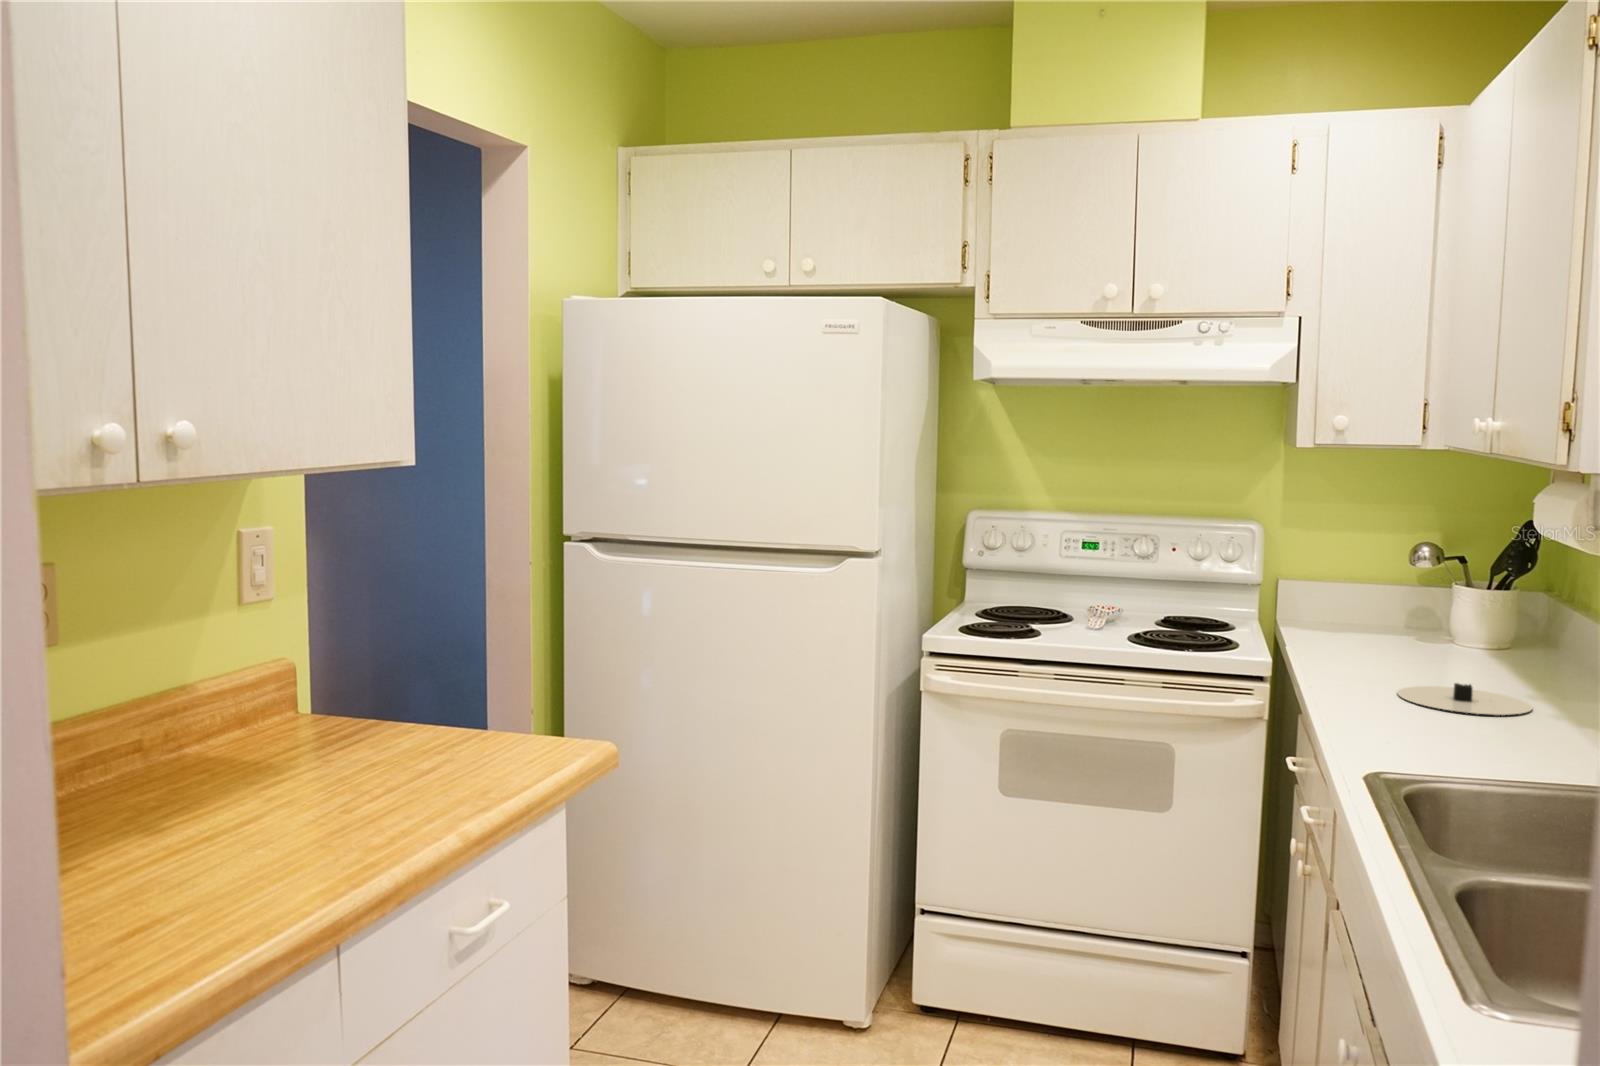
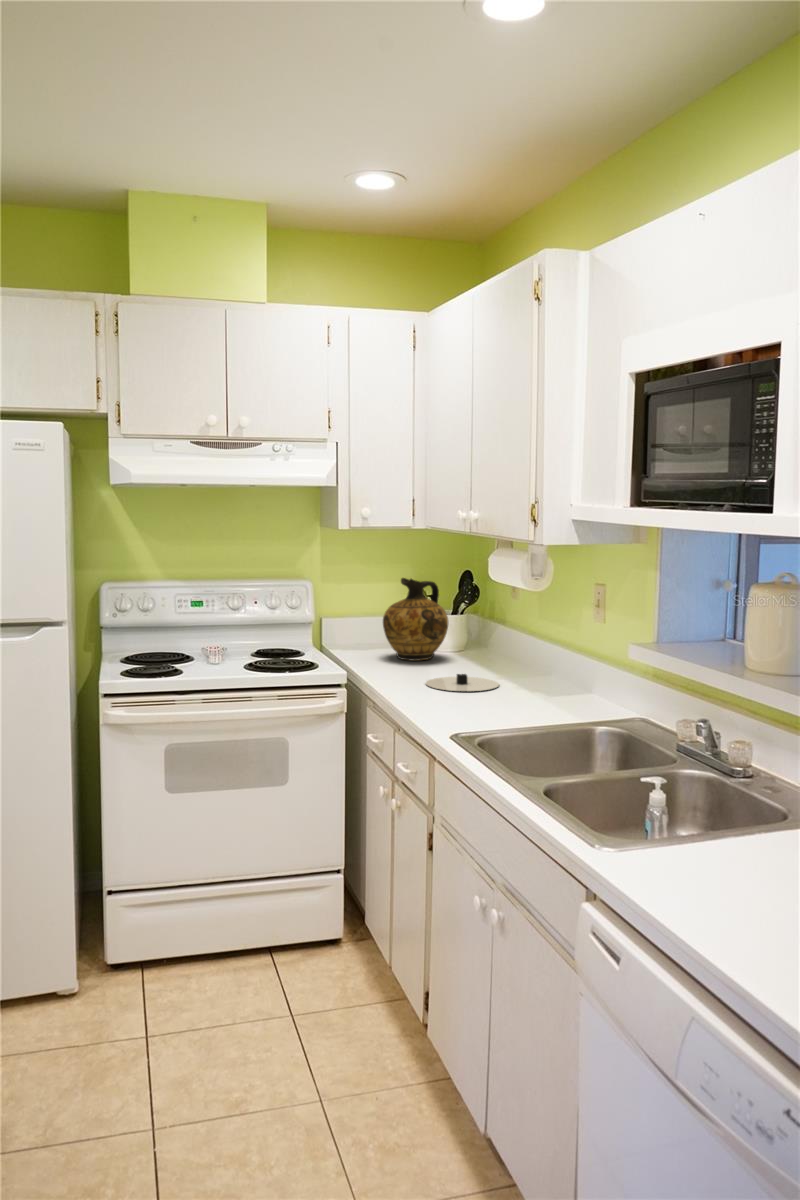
ceramic jug: none [1356,525,1471,657] -> present [383,578,448,661]

